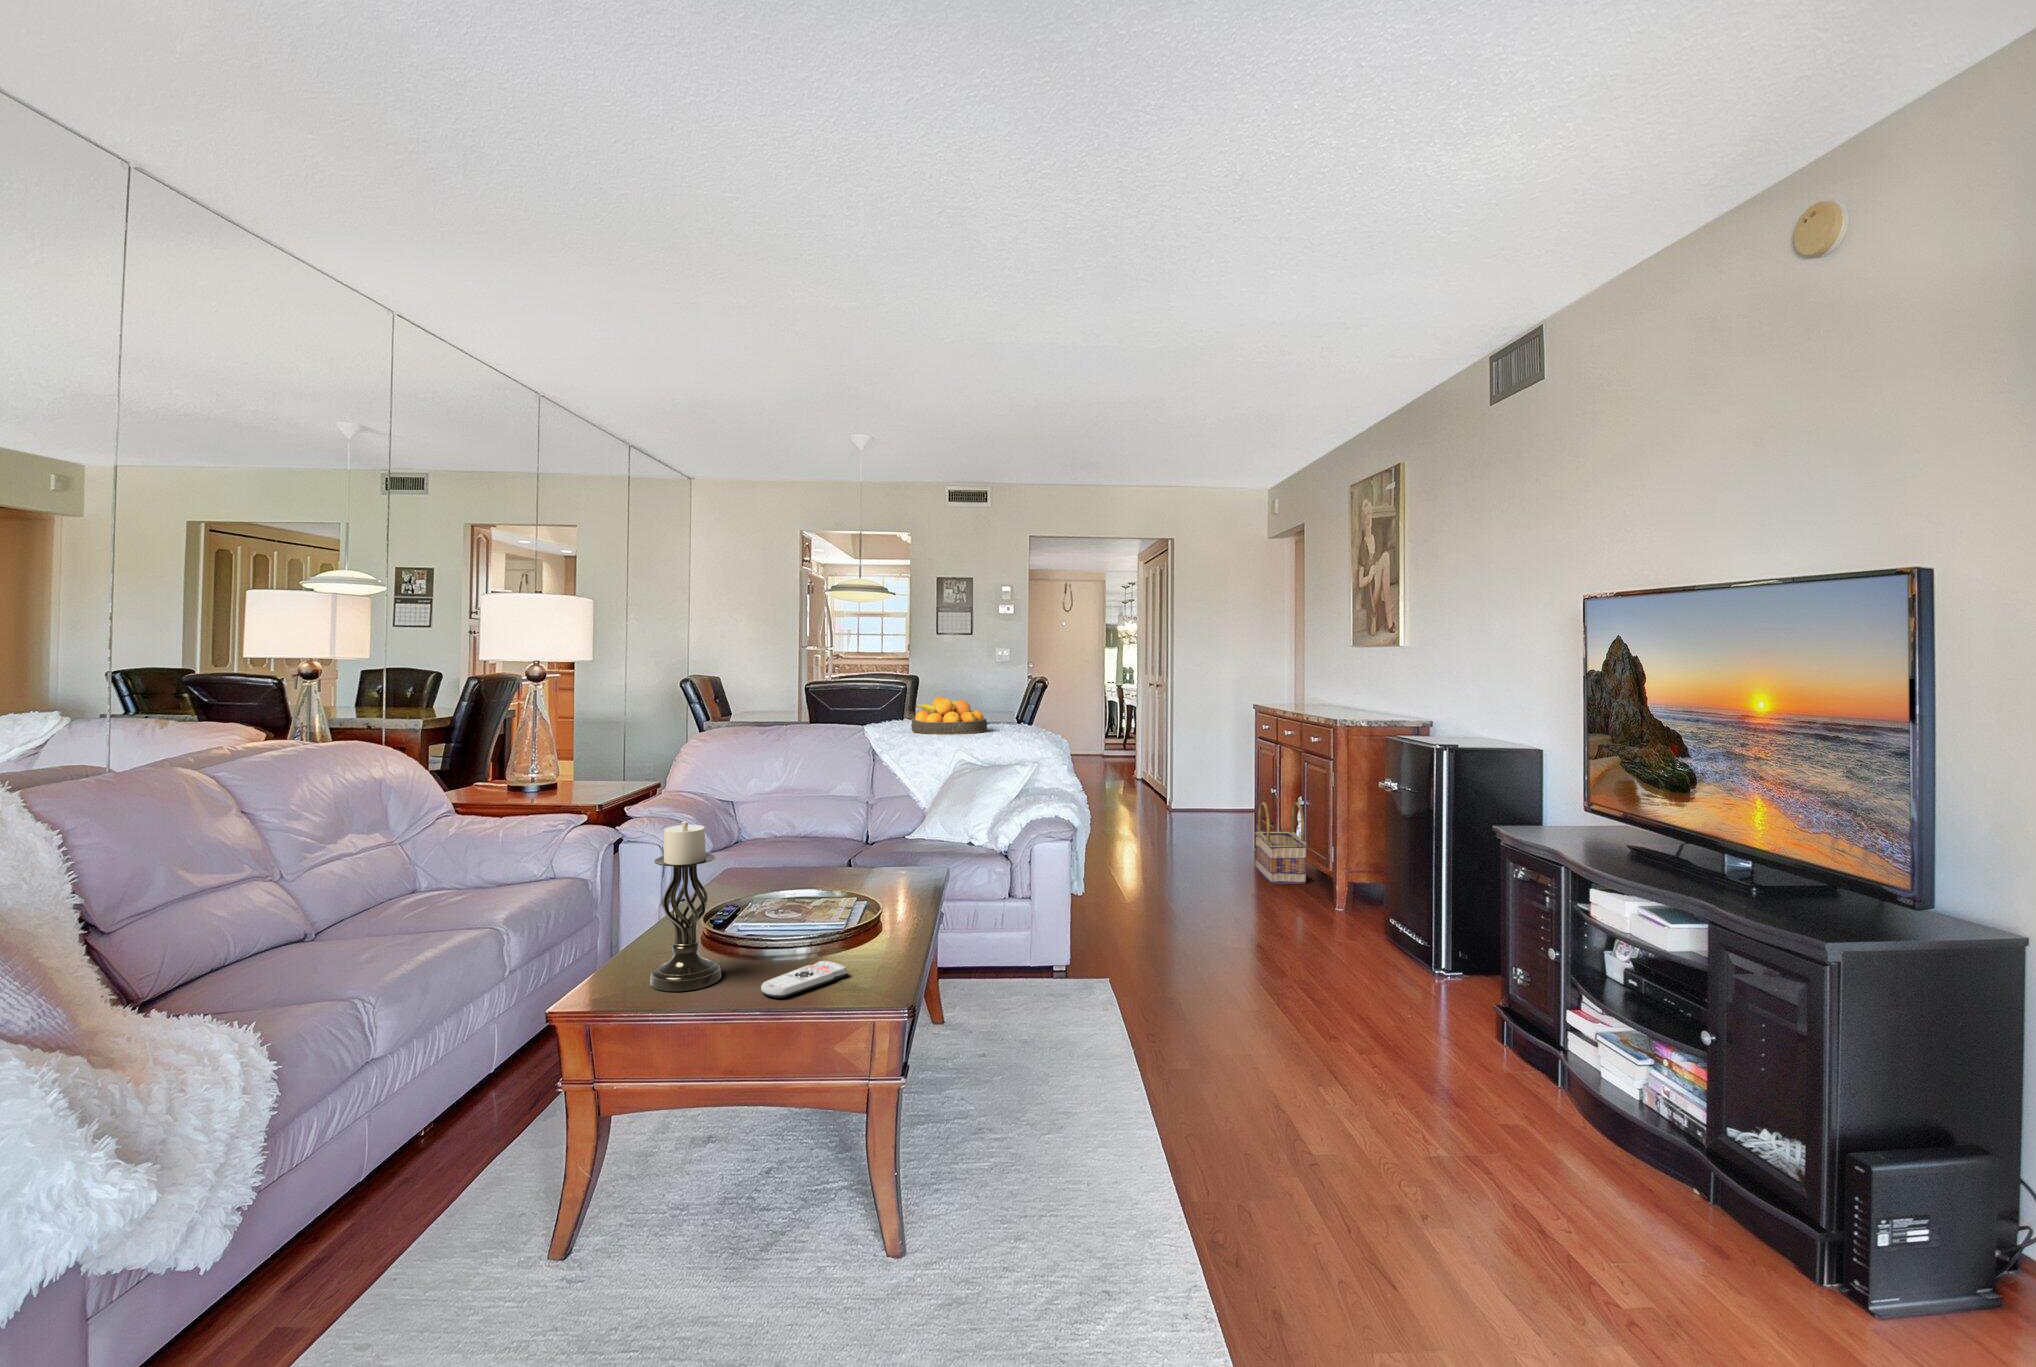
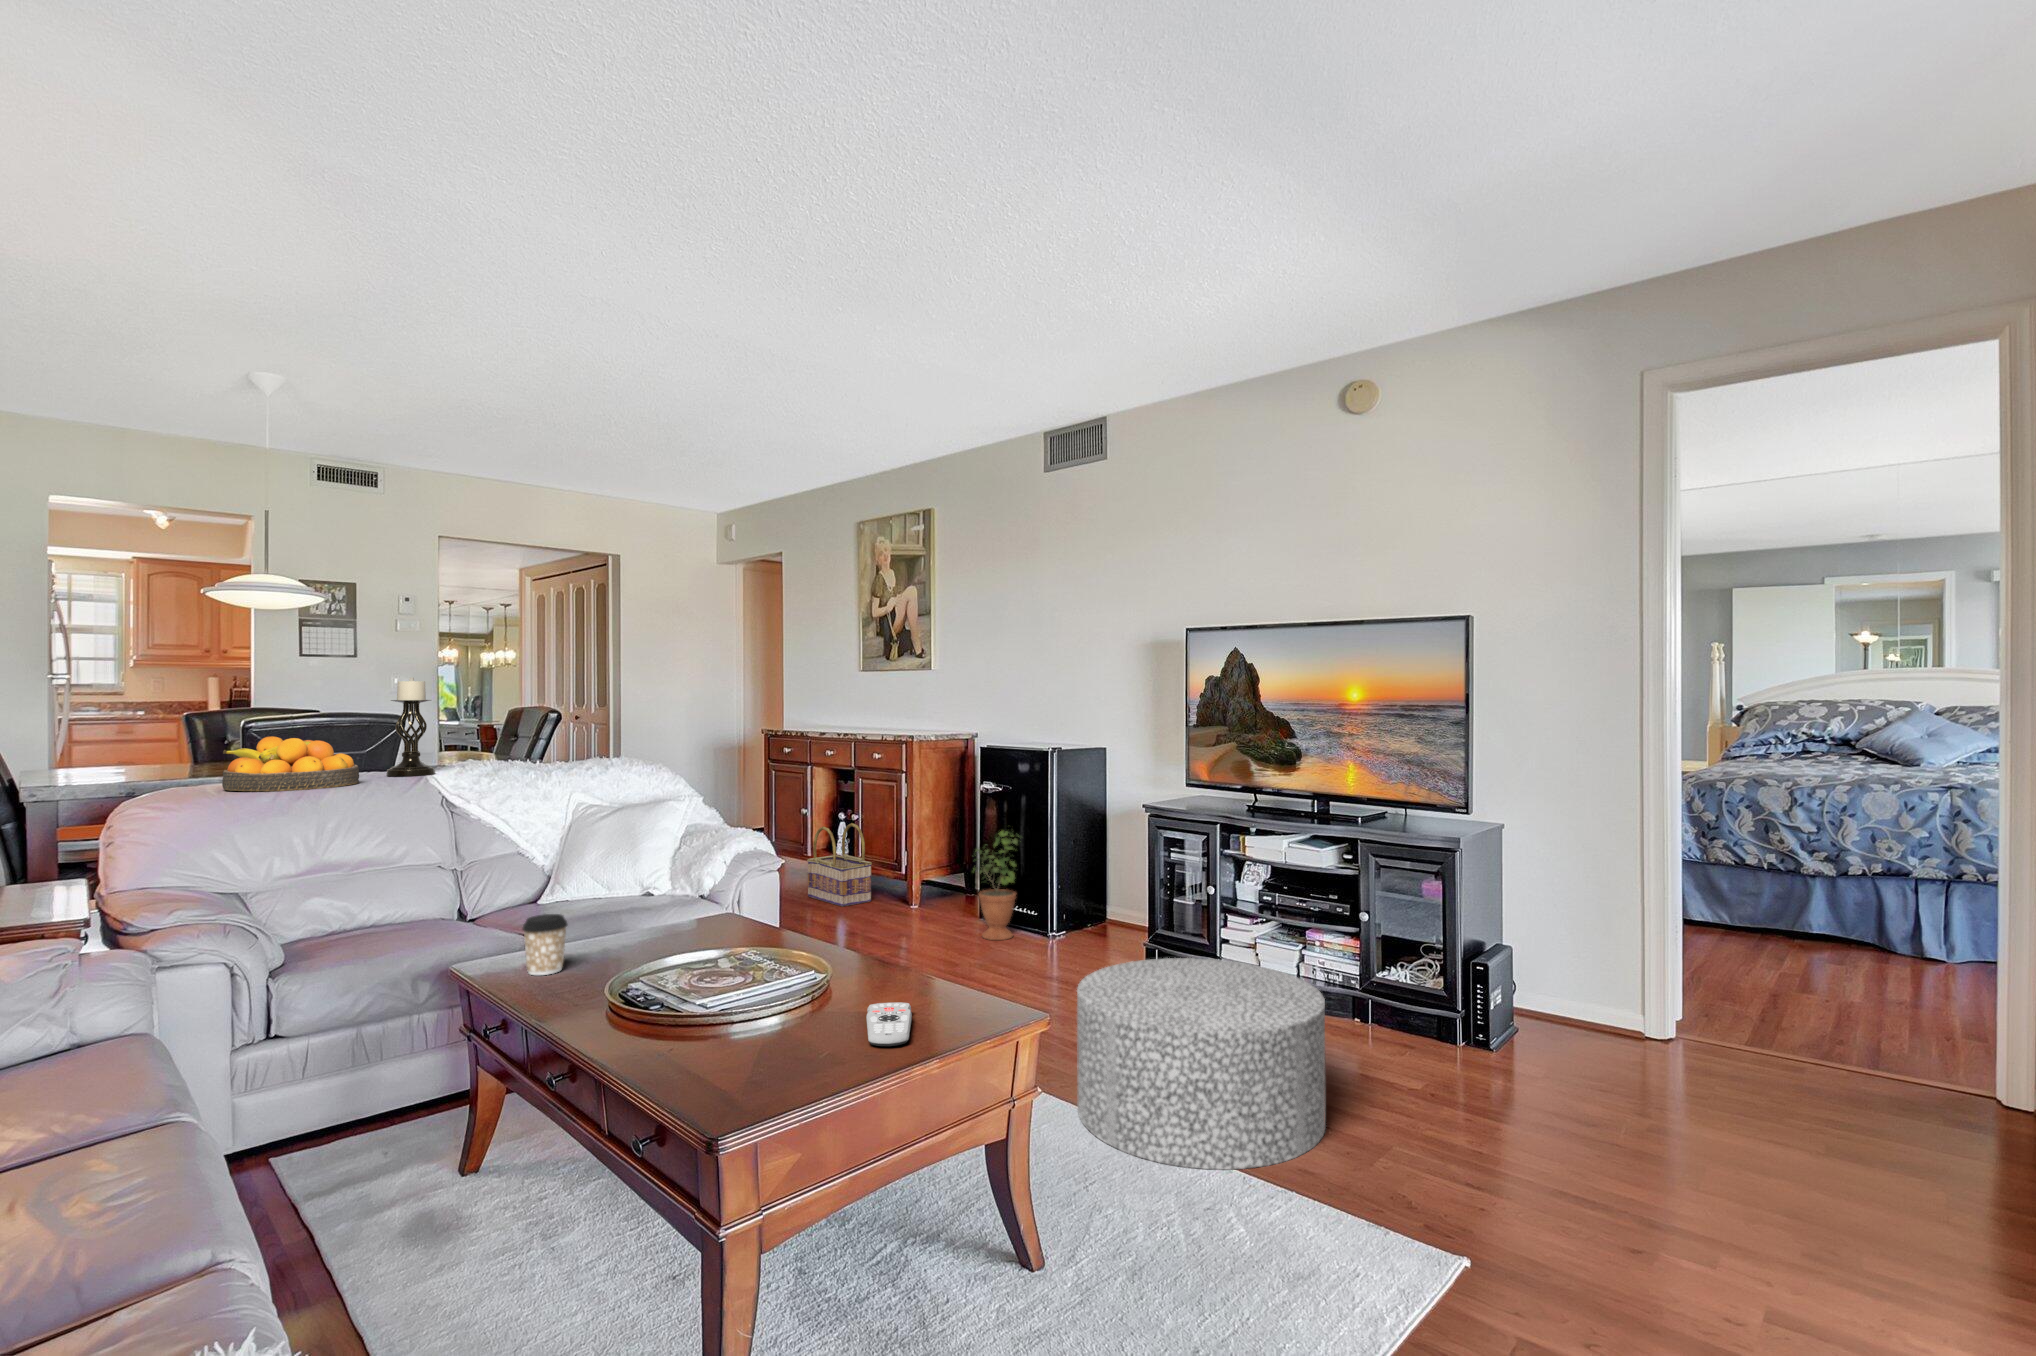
fruit bowl: present [911,697,987,734] -> present [222,736,359,791]
candle holder: present [650,822,722,991] -> present [386,677,435,776]
potted plant: none [1348,825,1412,950] -> present [973,831,1019,940]
coffee cup: none [733,843,765,887] -> present [523,914,567,975]
ottoman: none [1133,995,1434,1280] -> present [1077,958,1326,1170]

